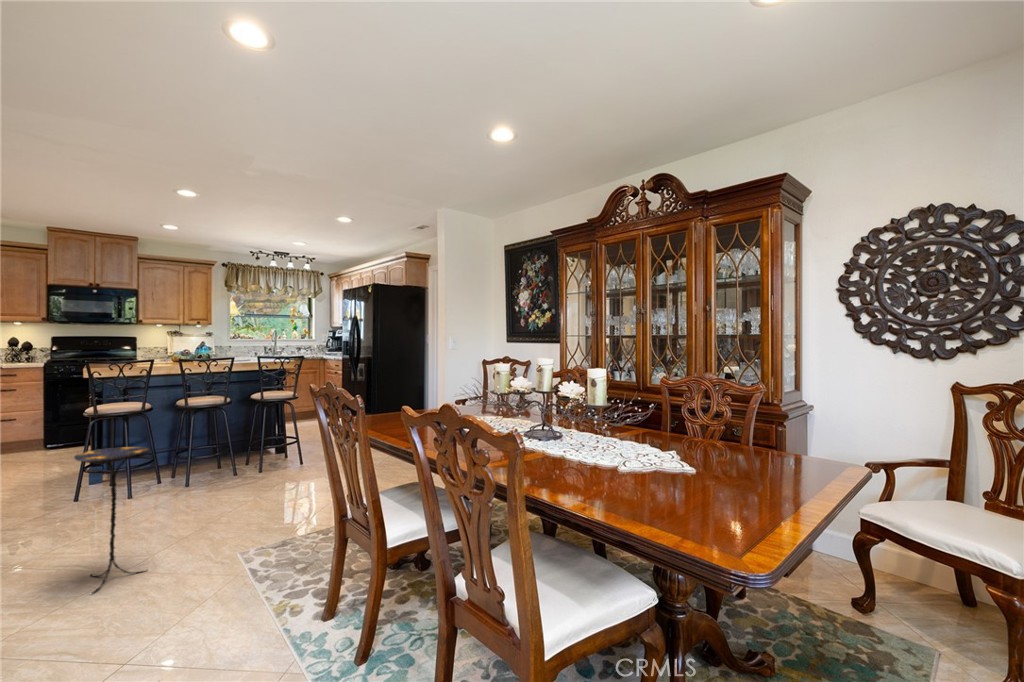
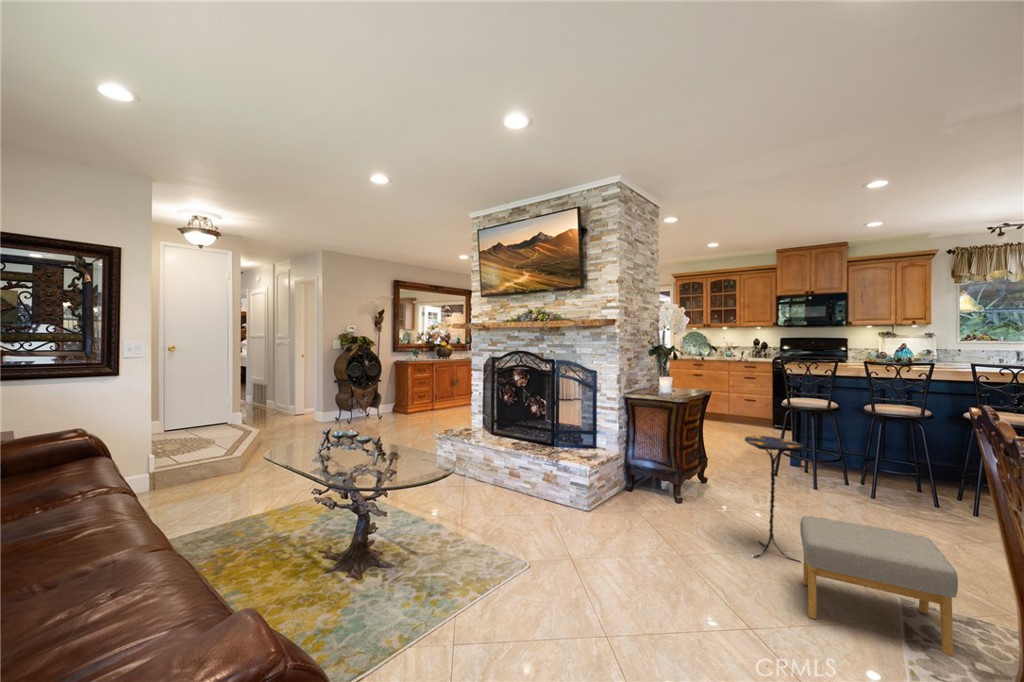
footstool: none [156,494,286,610] -> present [800,516,958,656]

